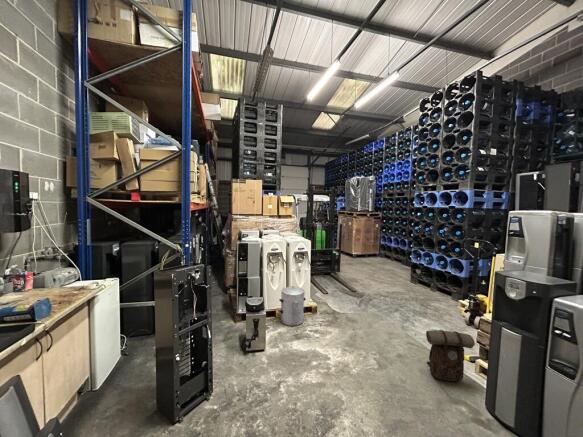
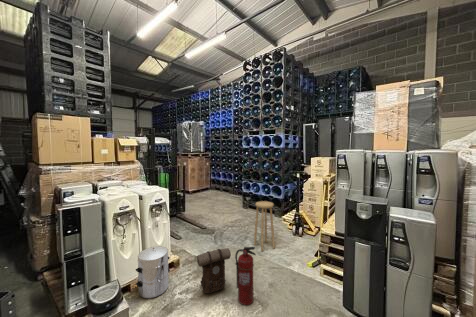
stool: none [401,270,429,328] -> present [254,201,275,251]
fire extinguisher: none [357,304,377,361] -> present [235,247,255,305]
backpack: present [426,330,475,382] -> present [197,248,231,293]

